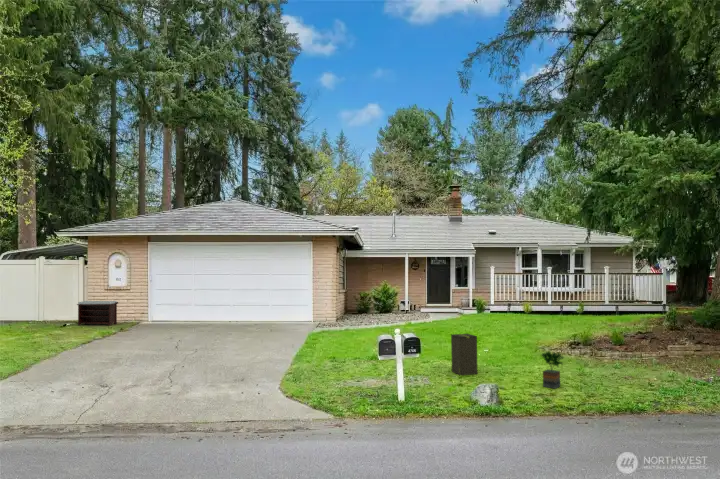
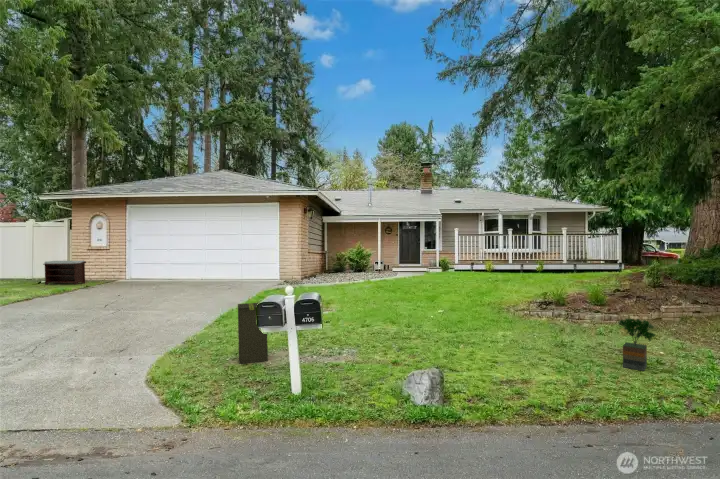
cardboard box: present [451,334,478,375] -> present [238,303,268,364]
potted tree: present [542,352,564,389] -> present [618,318,655,371]

